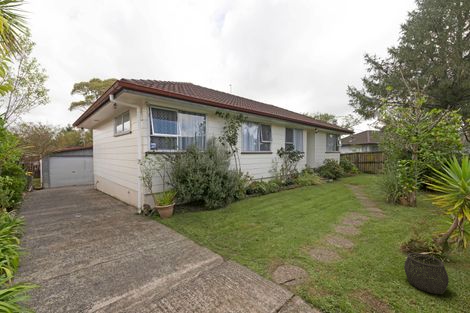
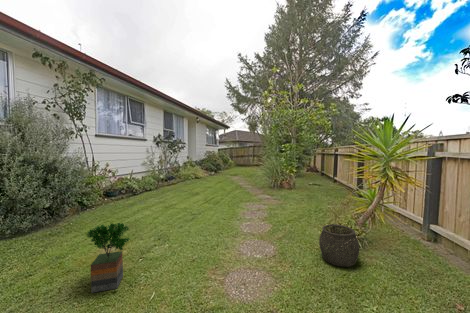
potted tree: none [242,215,262,250] -> present [87,223,130,293]

